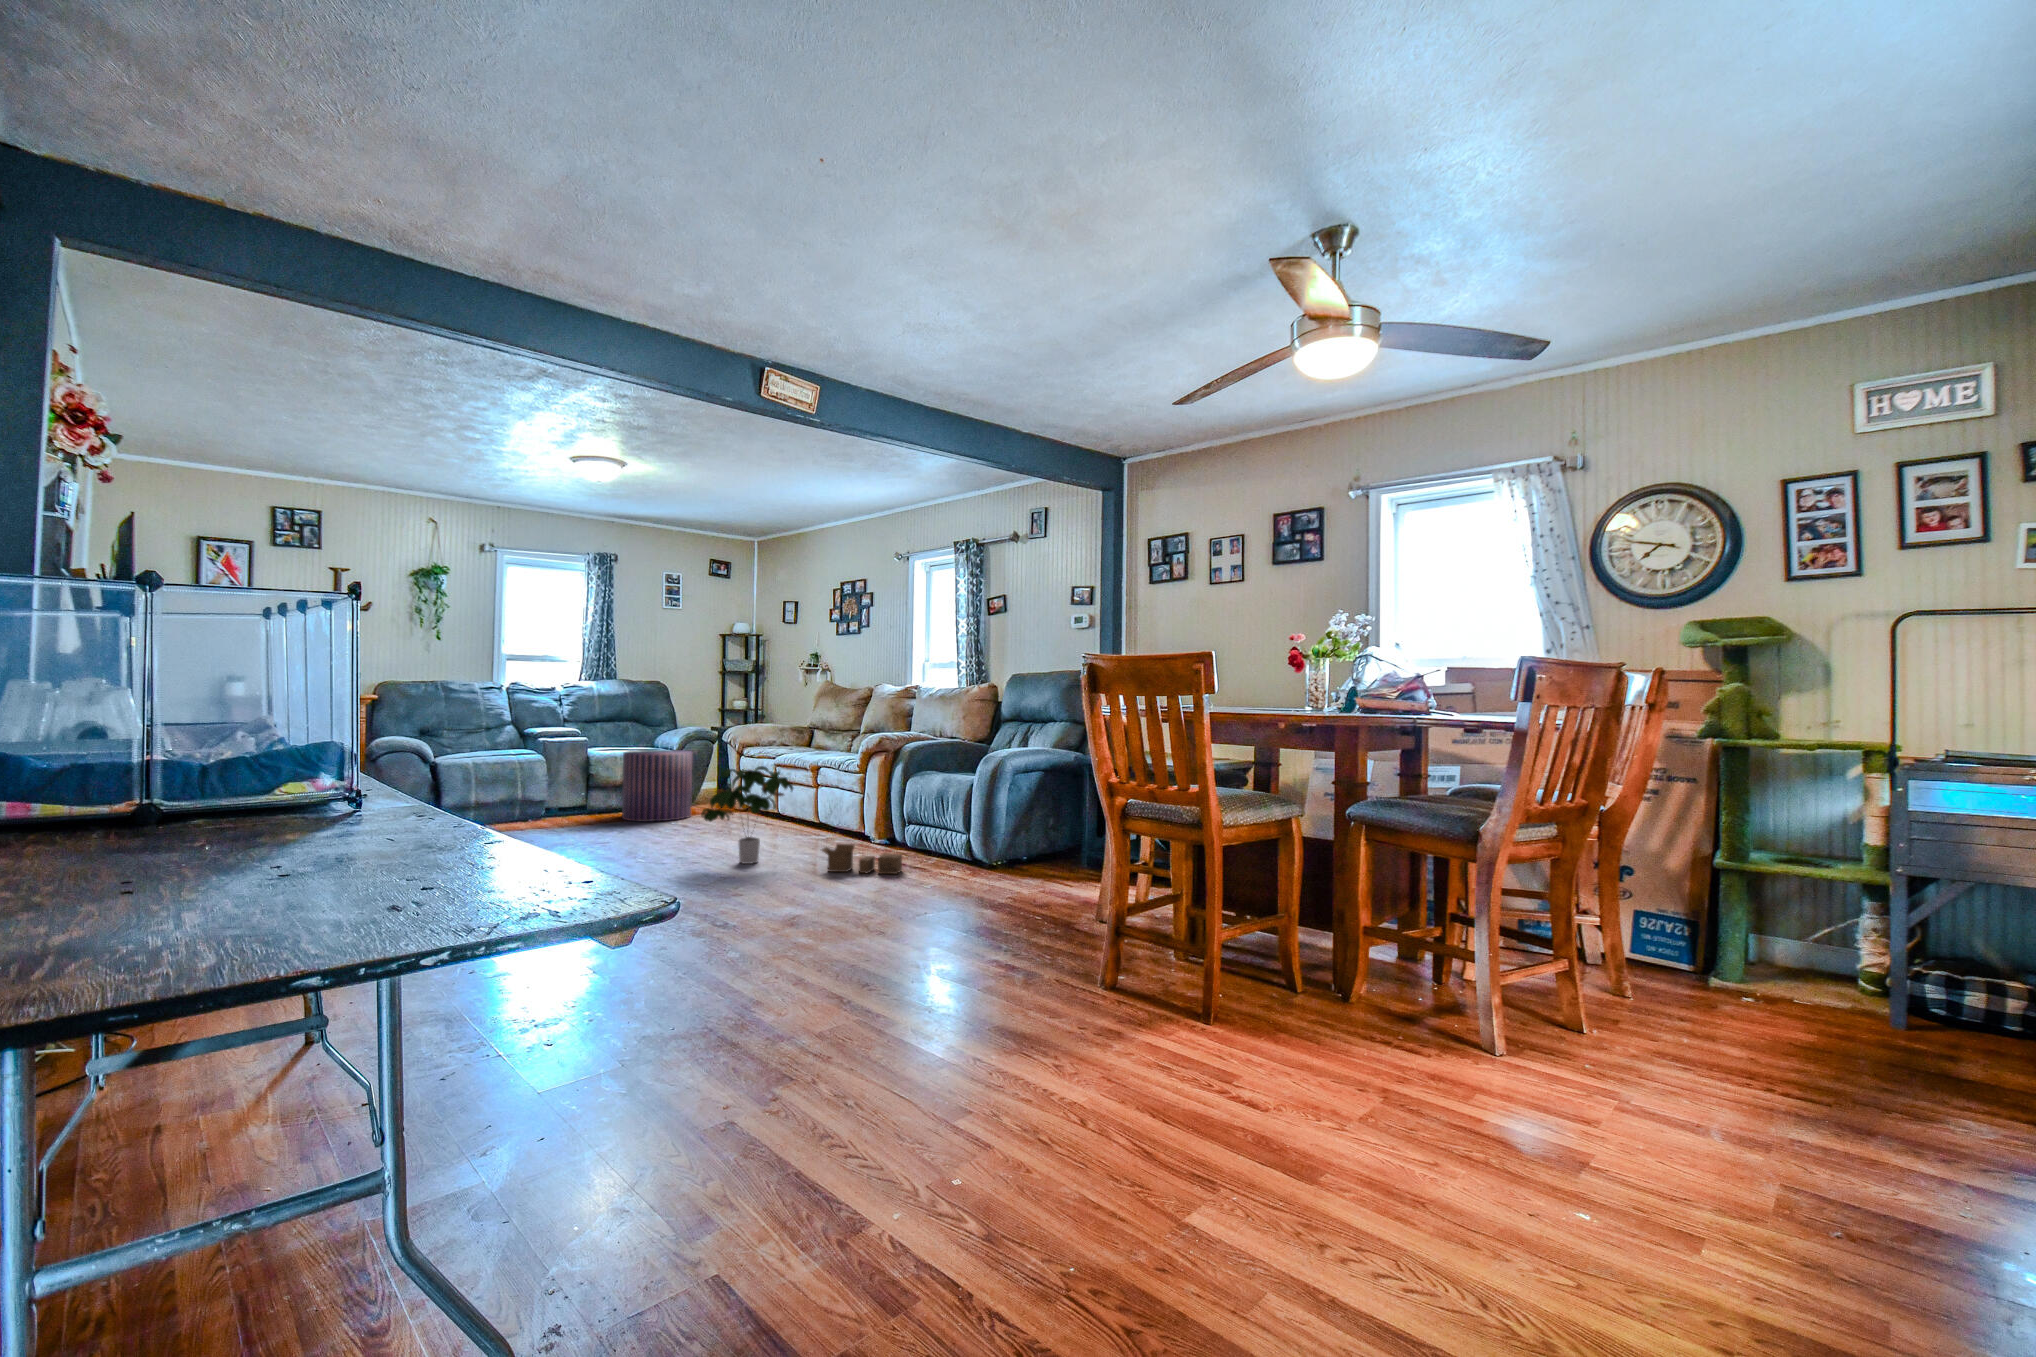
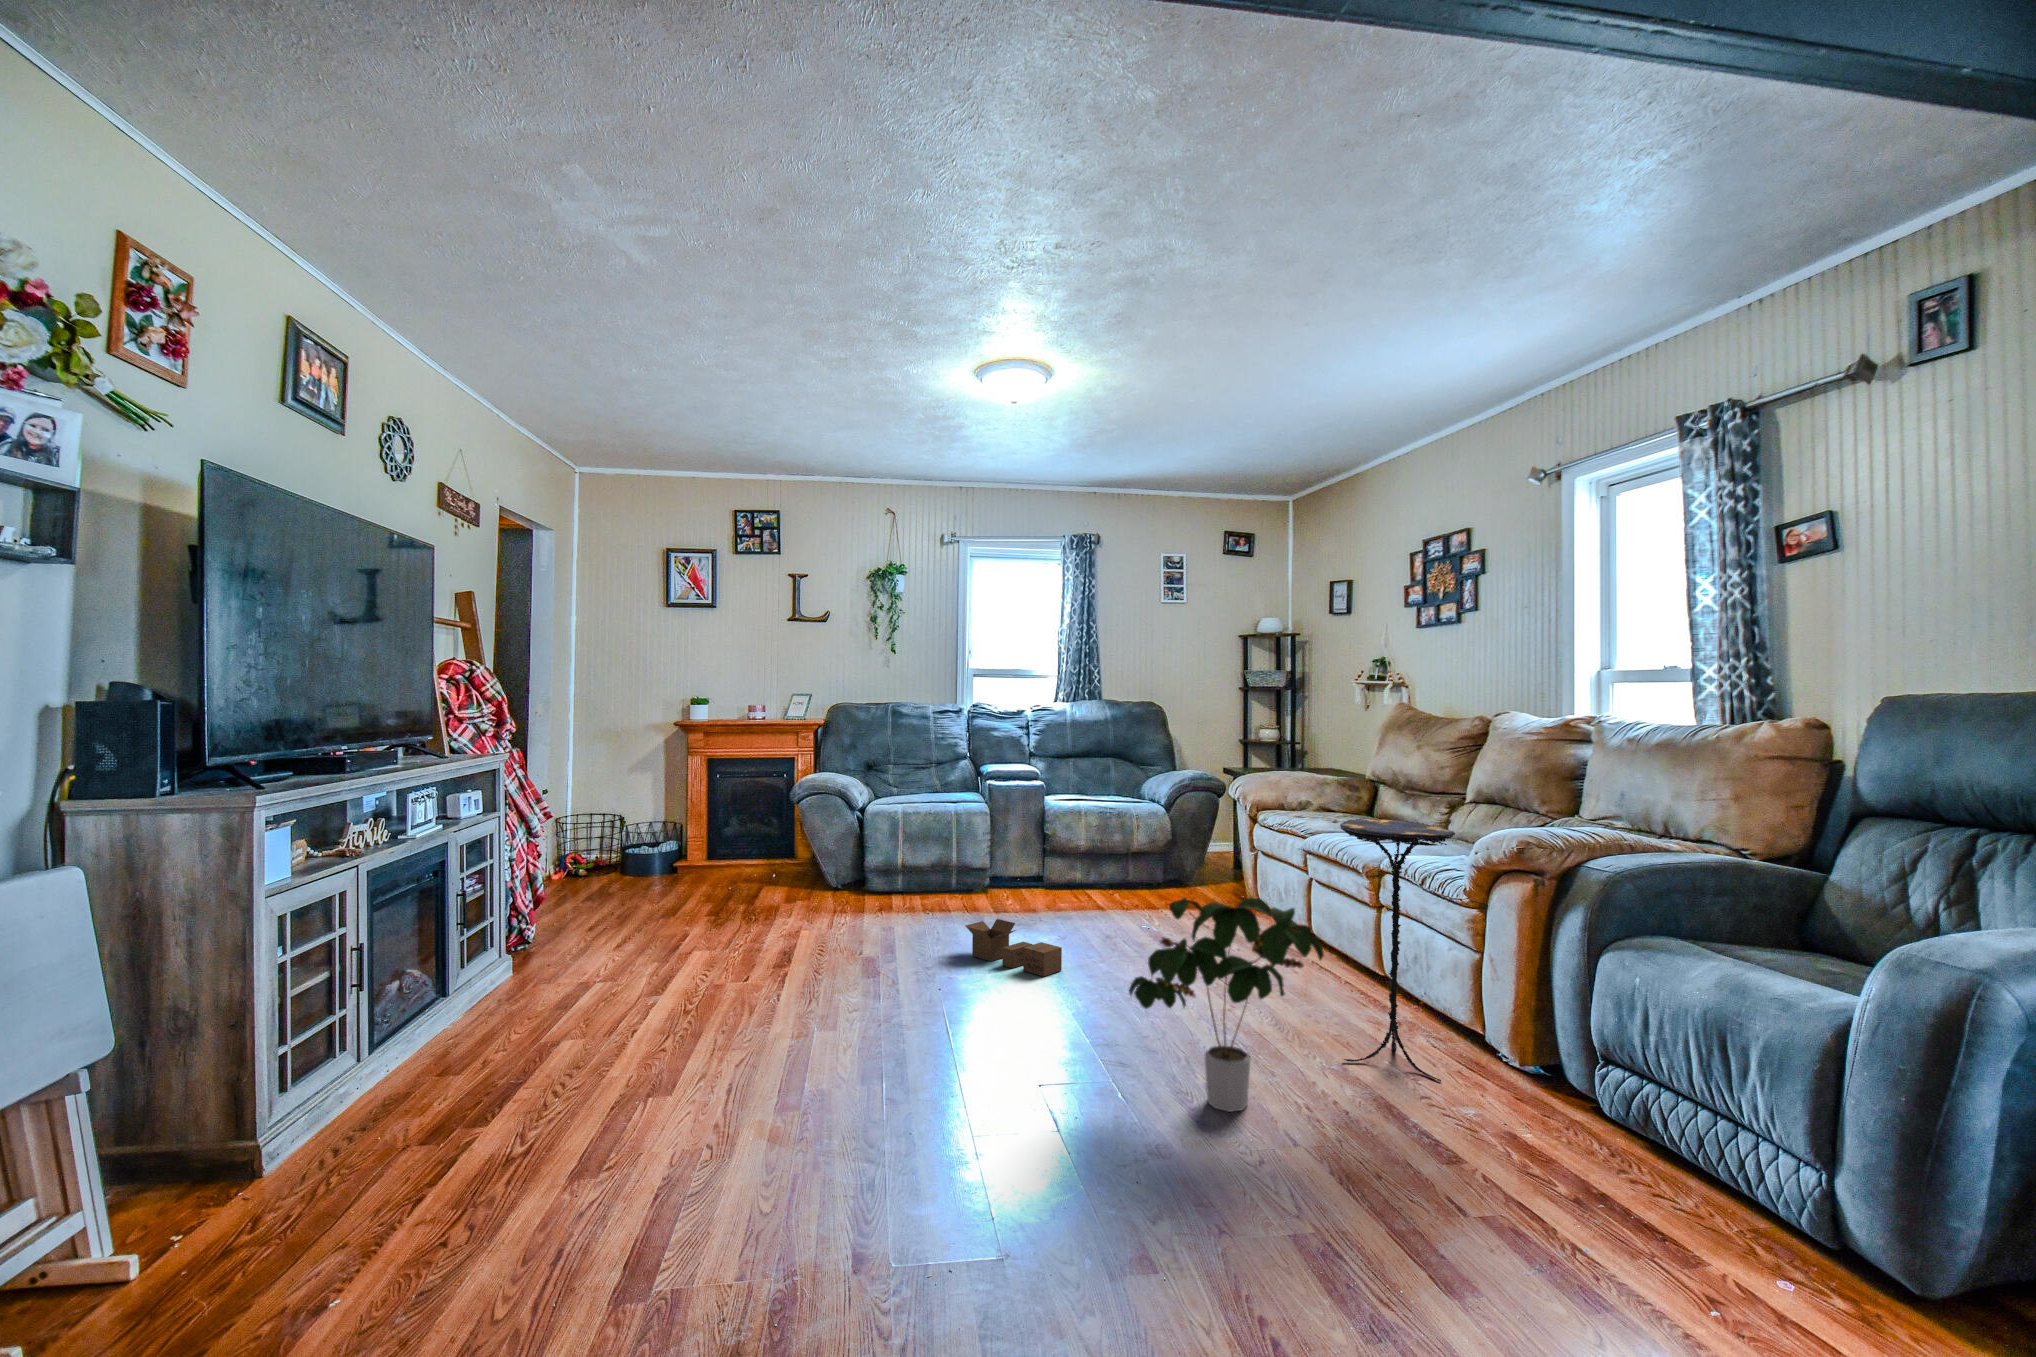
side table: none [799,733,850,848] -> present [1340,818,1455,1081]
pouf: present [622,750,692,822] -> none [1078,808,1178,926]
cardboard box: present [822,844,902,874] -> present [965,919,1062,977]

